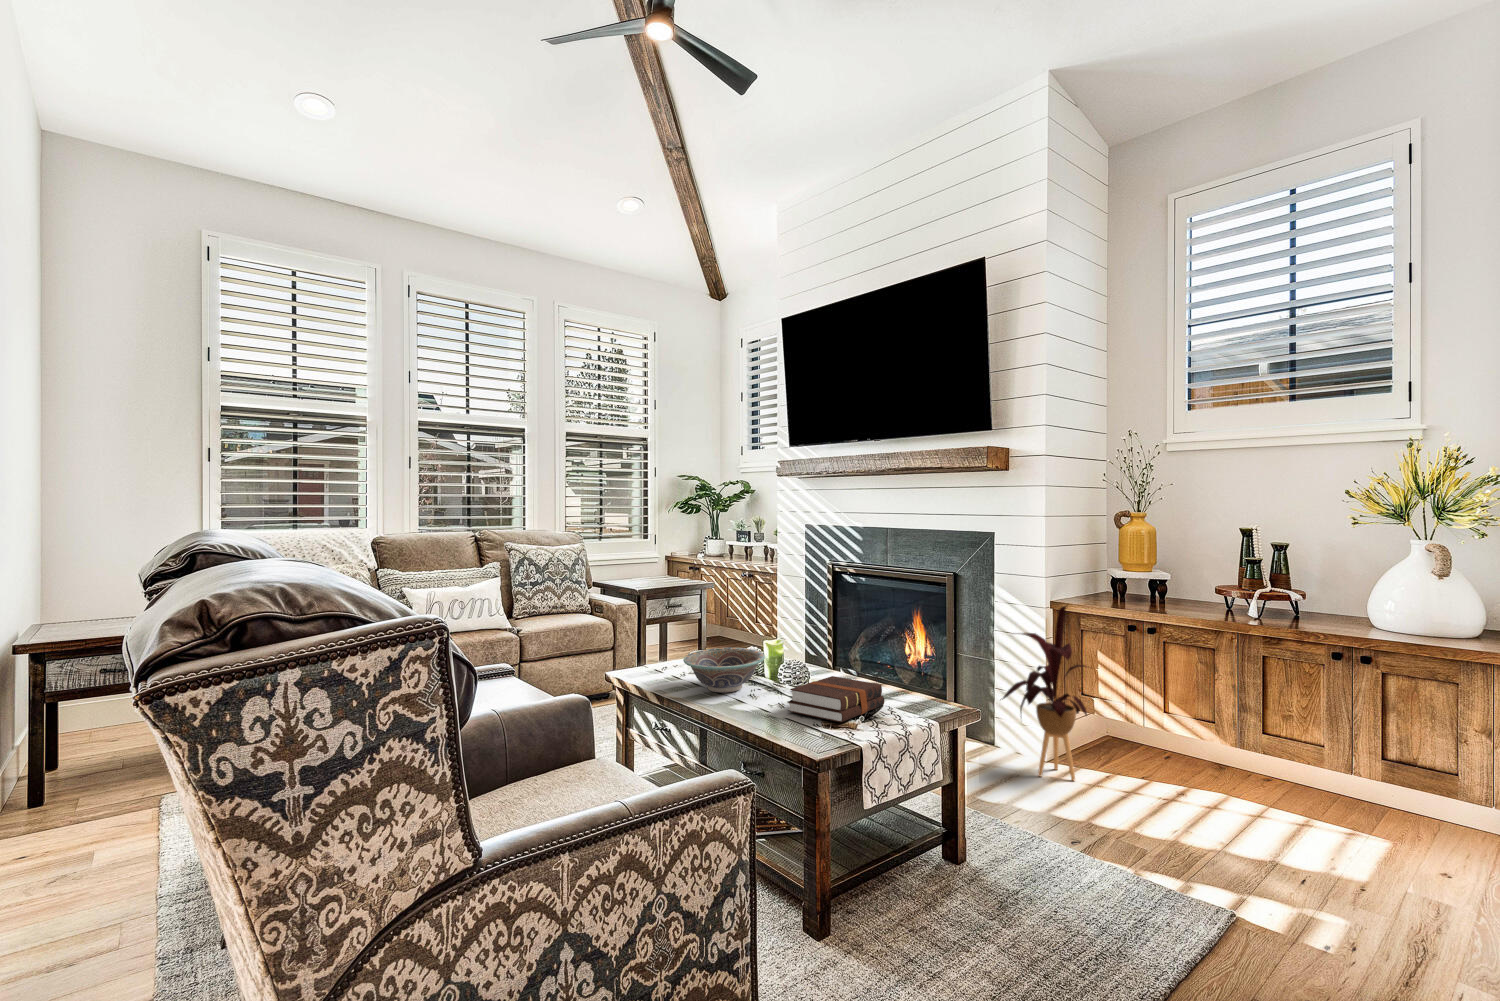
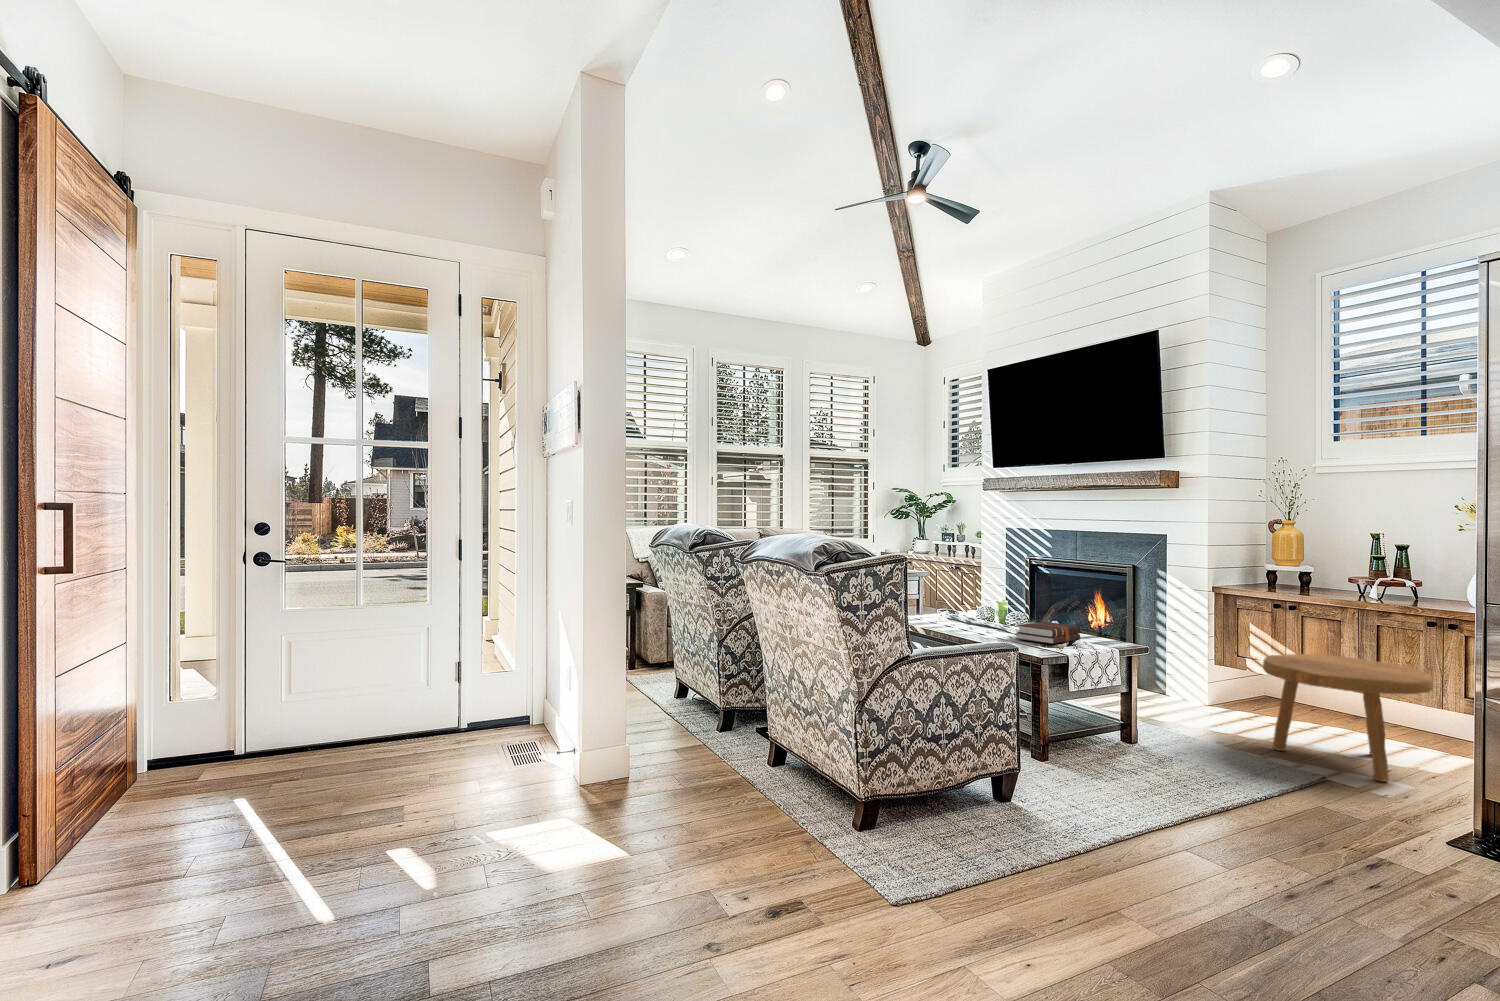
house plant: present [1002,606,1089,780] -> none [1166,586,1242,714]
decorative bowl: present [683,648,765,692] -> none [942,604,996,630]
footstool: none [1136,705,1371,917] -> present [1263,654,1433,781]

